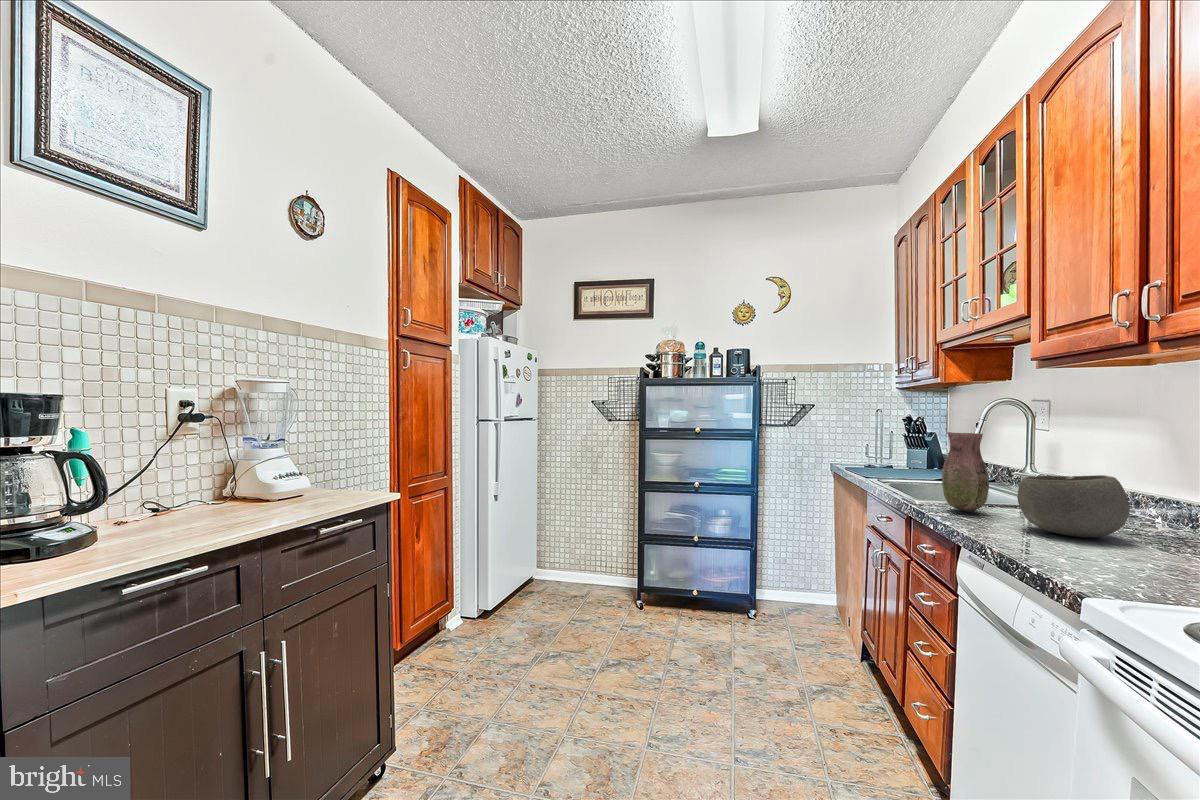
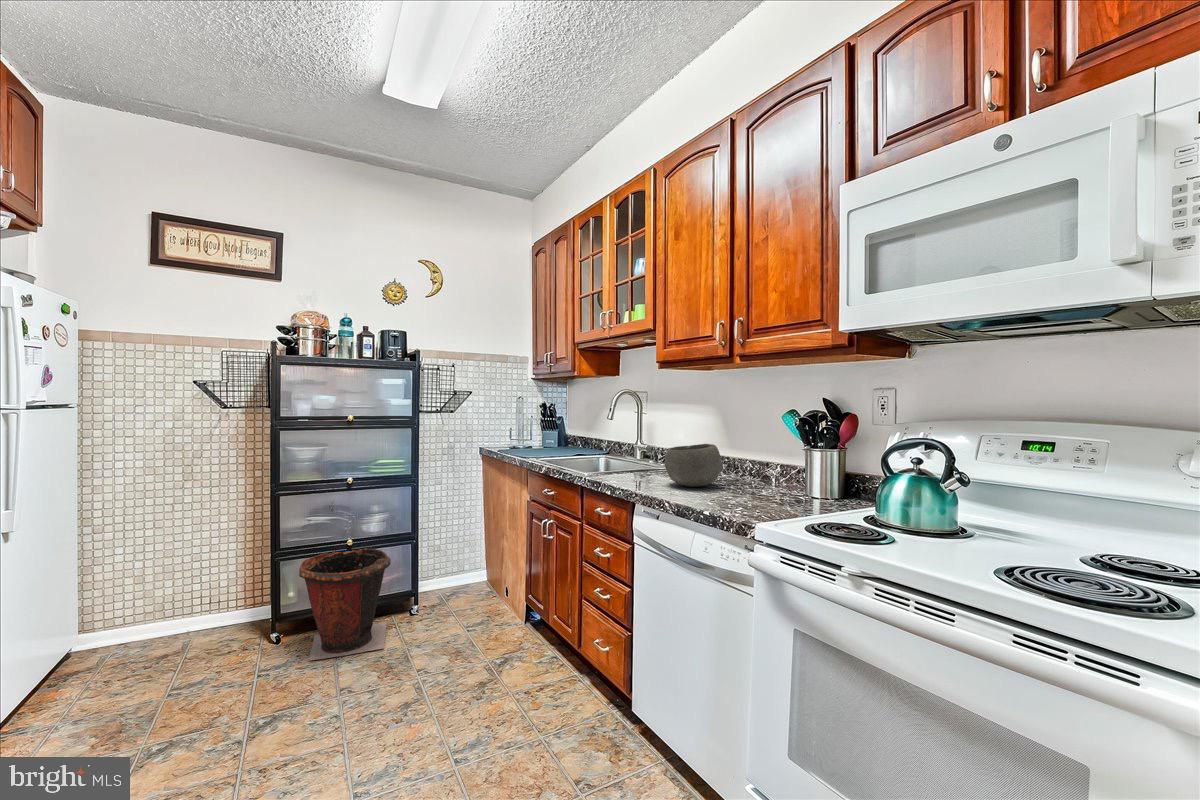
vase: present [942,432,989,512] -> none [611,417,641,479]
waste bin: none [653,542,727,639] -> present [299,548,391,660]

